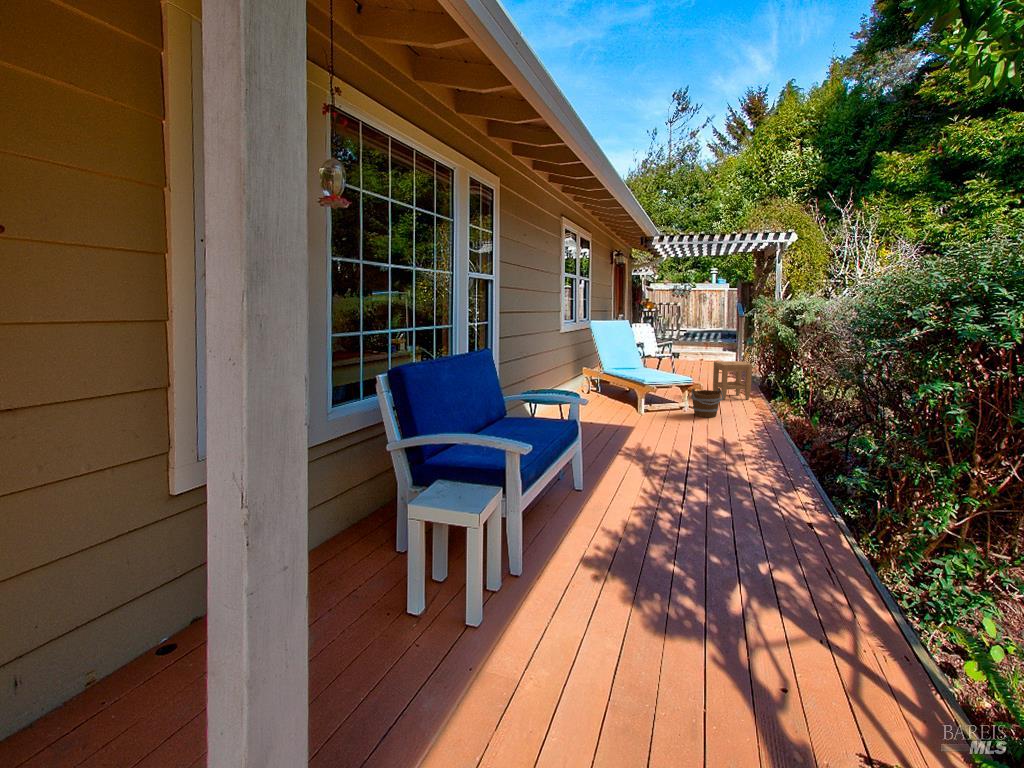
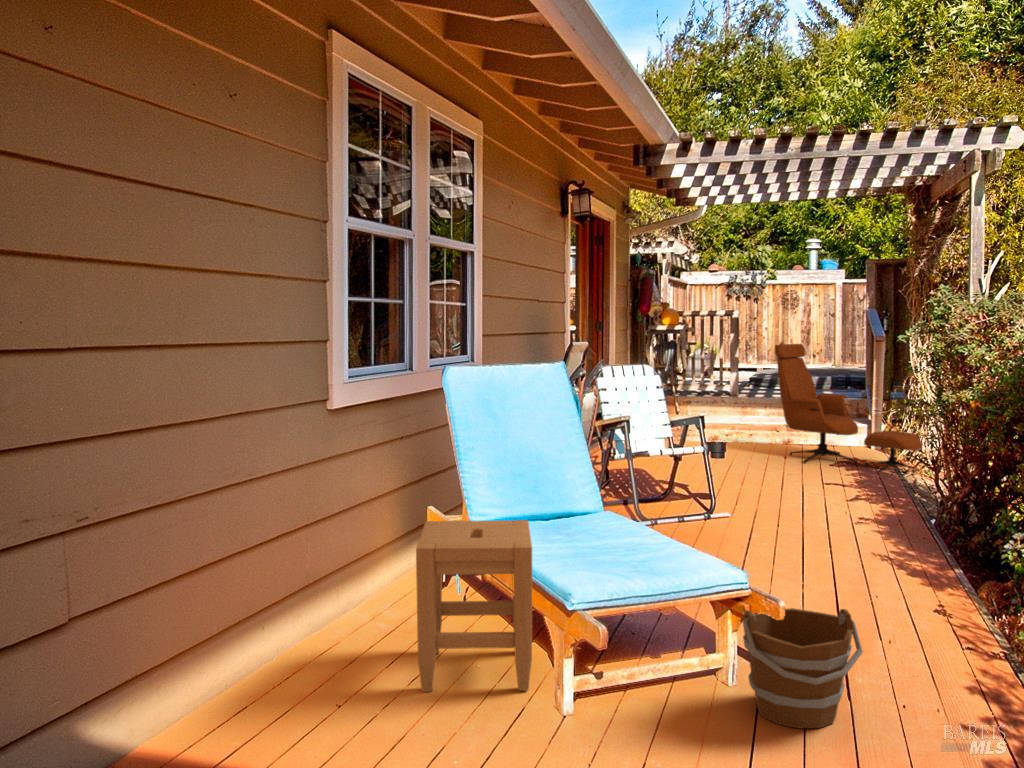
lounge chair: none [697,318,756,368] -> present [775,344,922,472]
stool: present [713,361,752,400] -> present [416,520,532,692]

